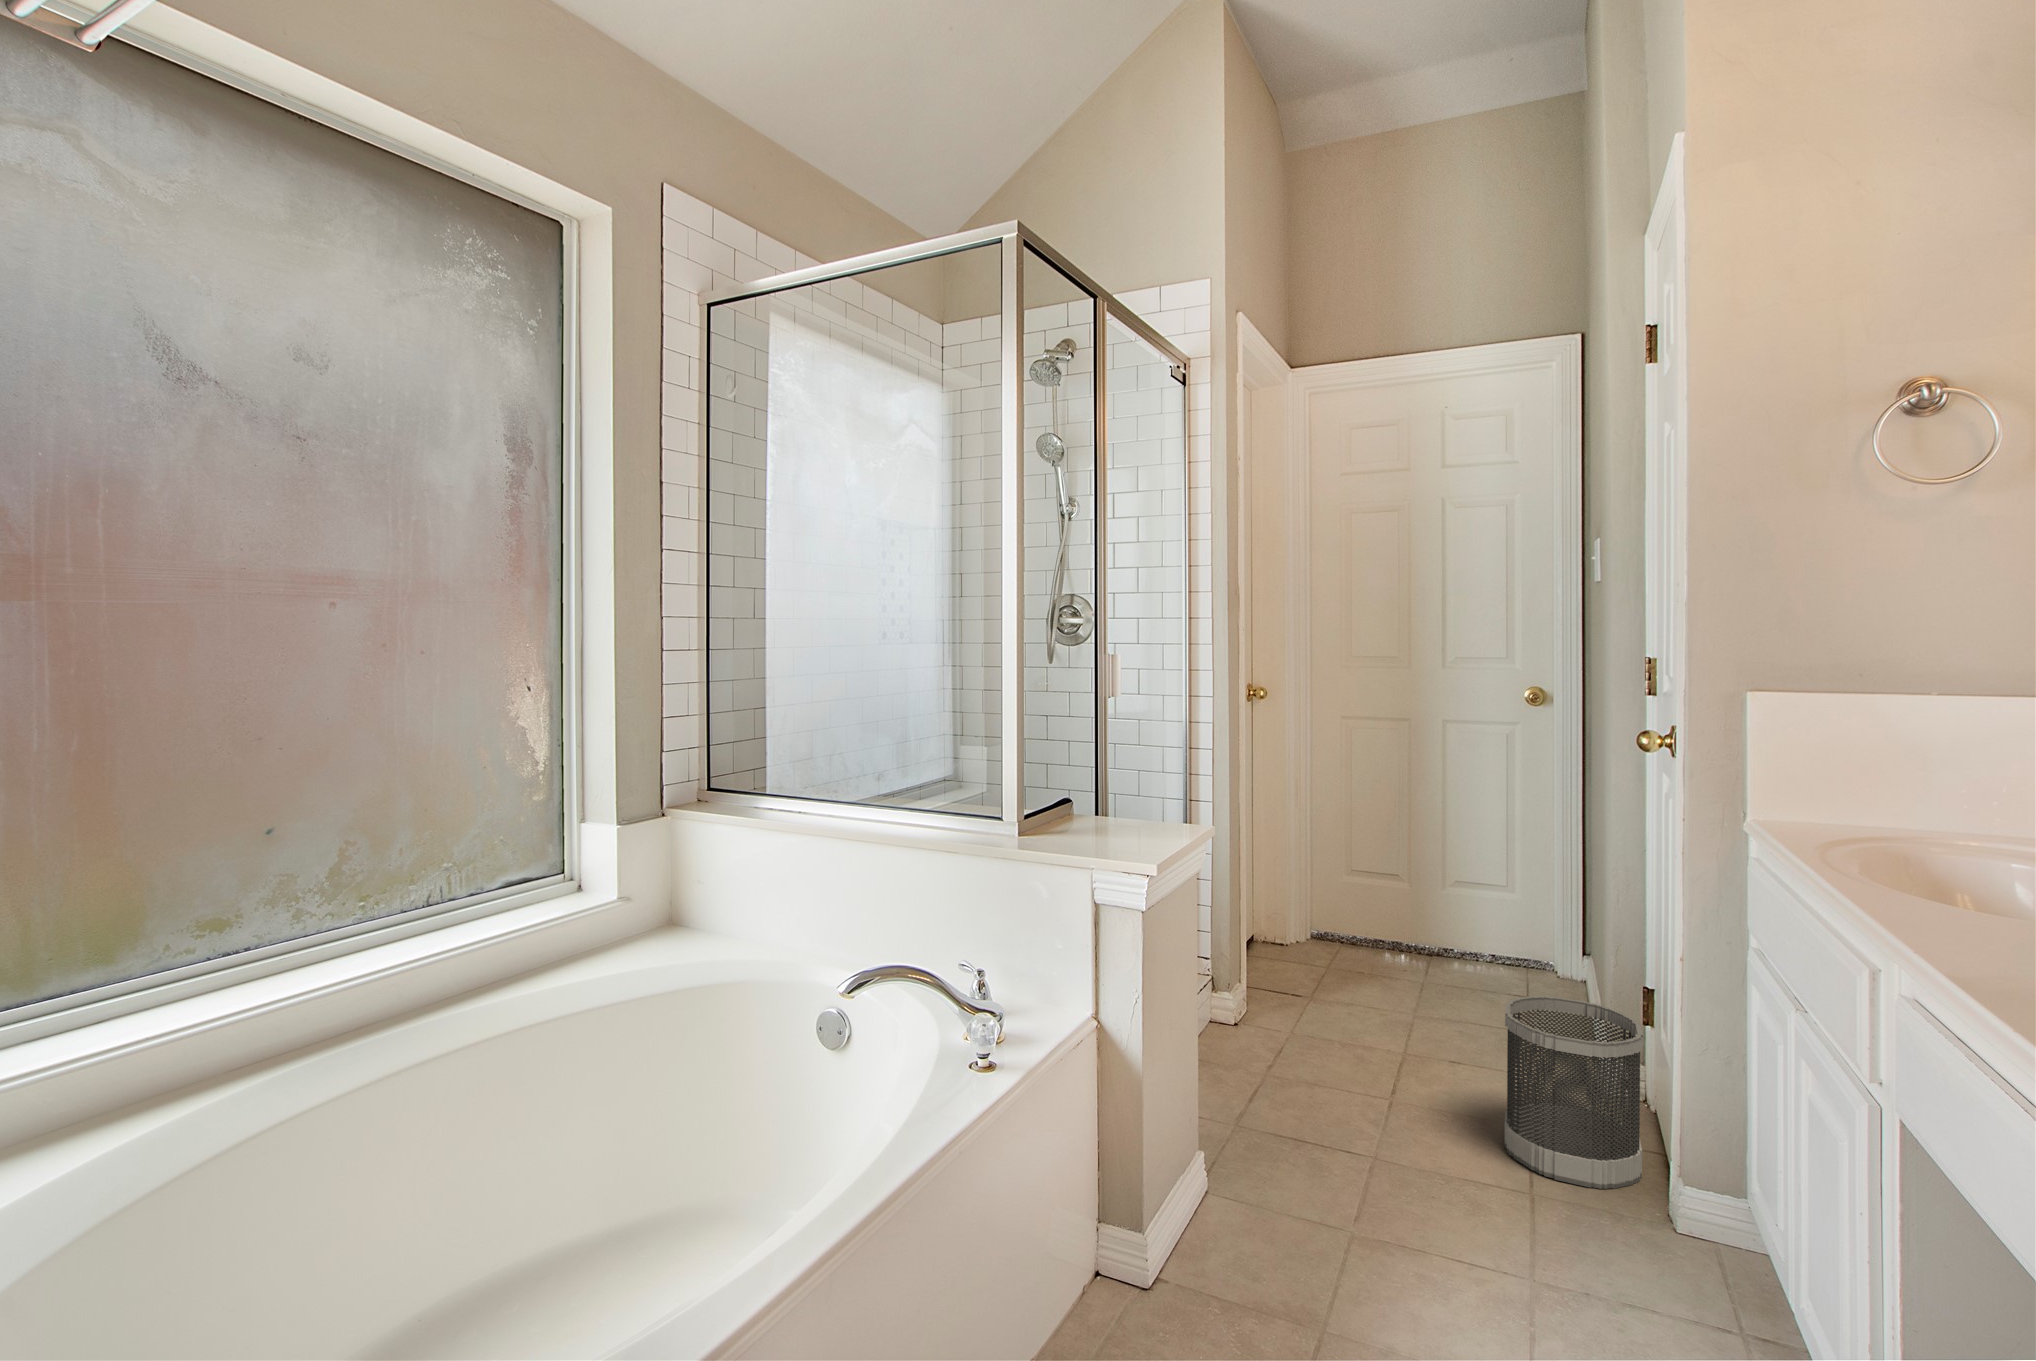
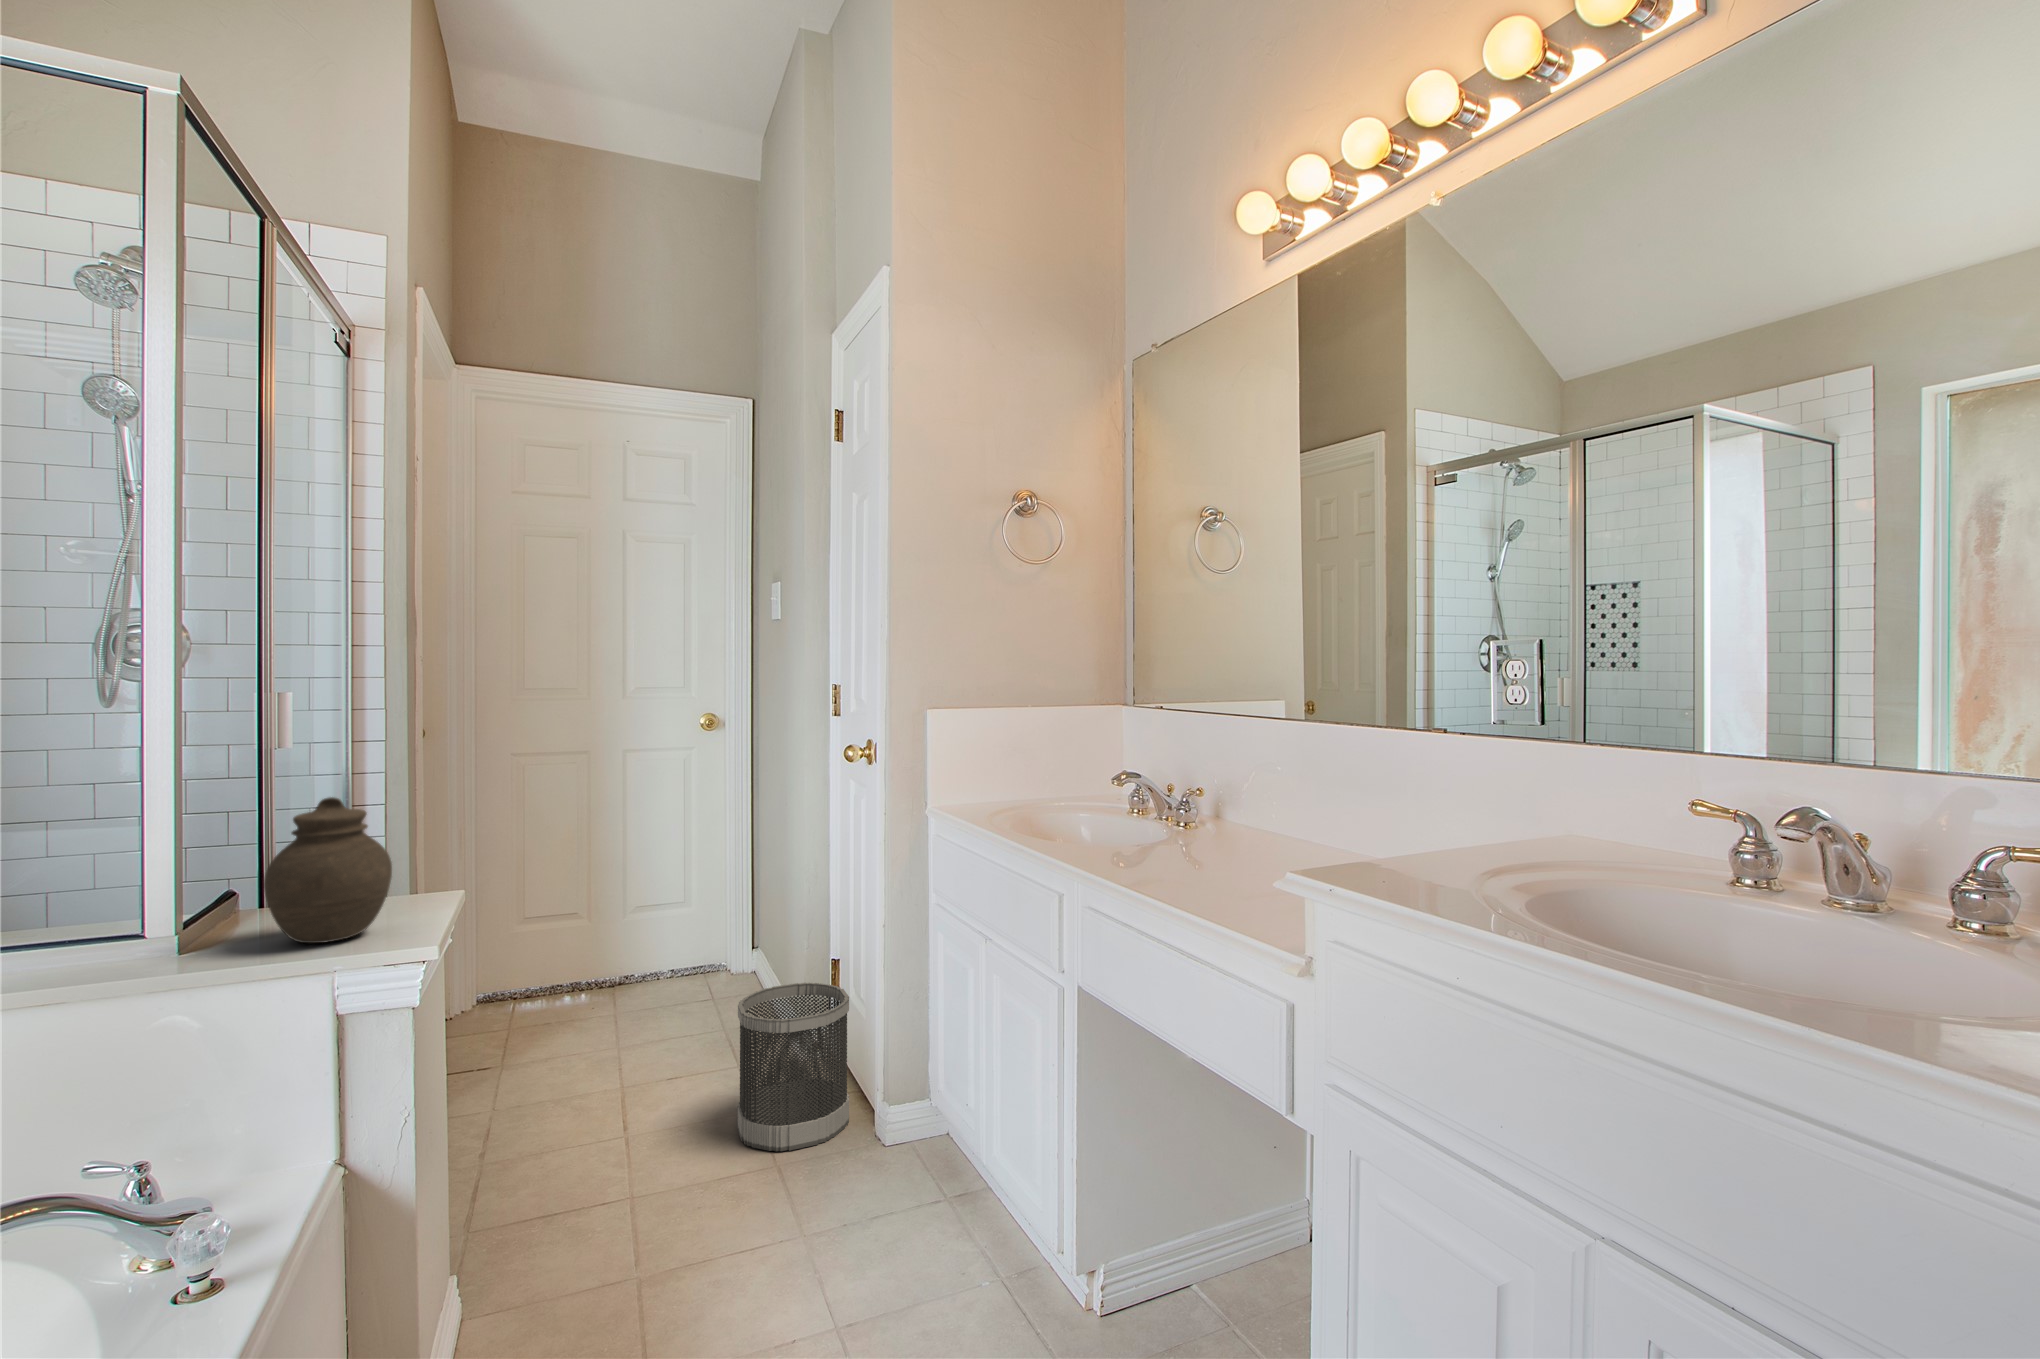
jar: none [1066,739,1144,848] -> present [264,797,392,943]

